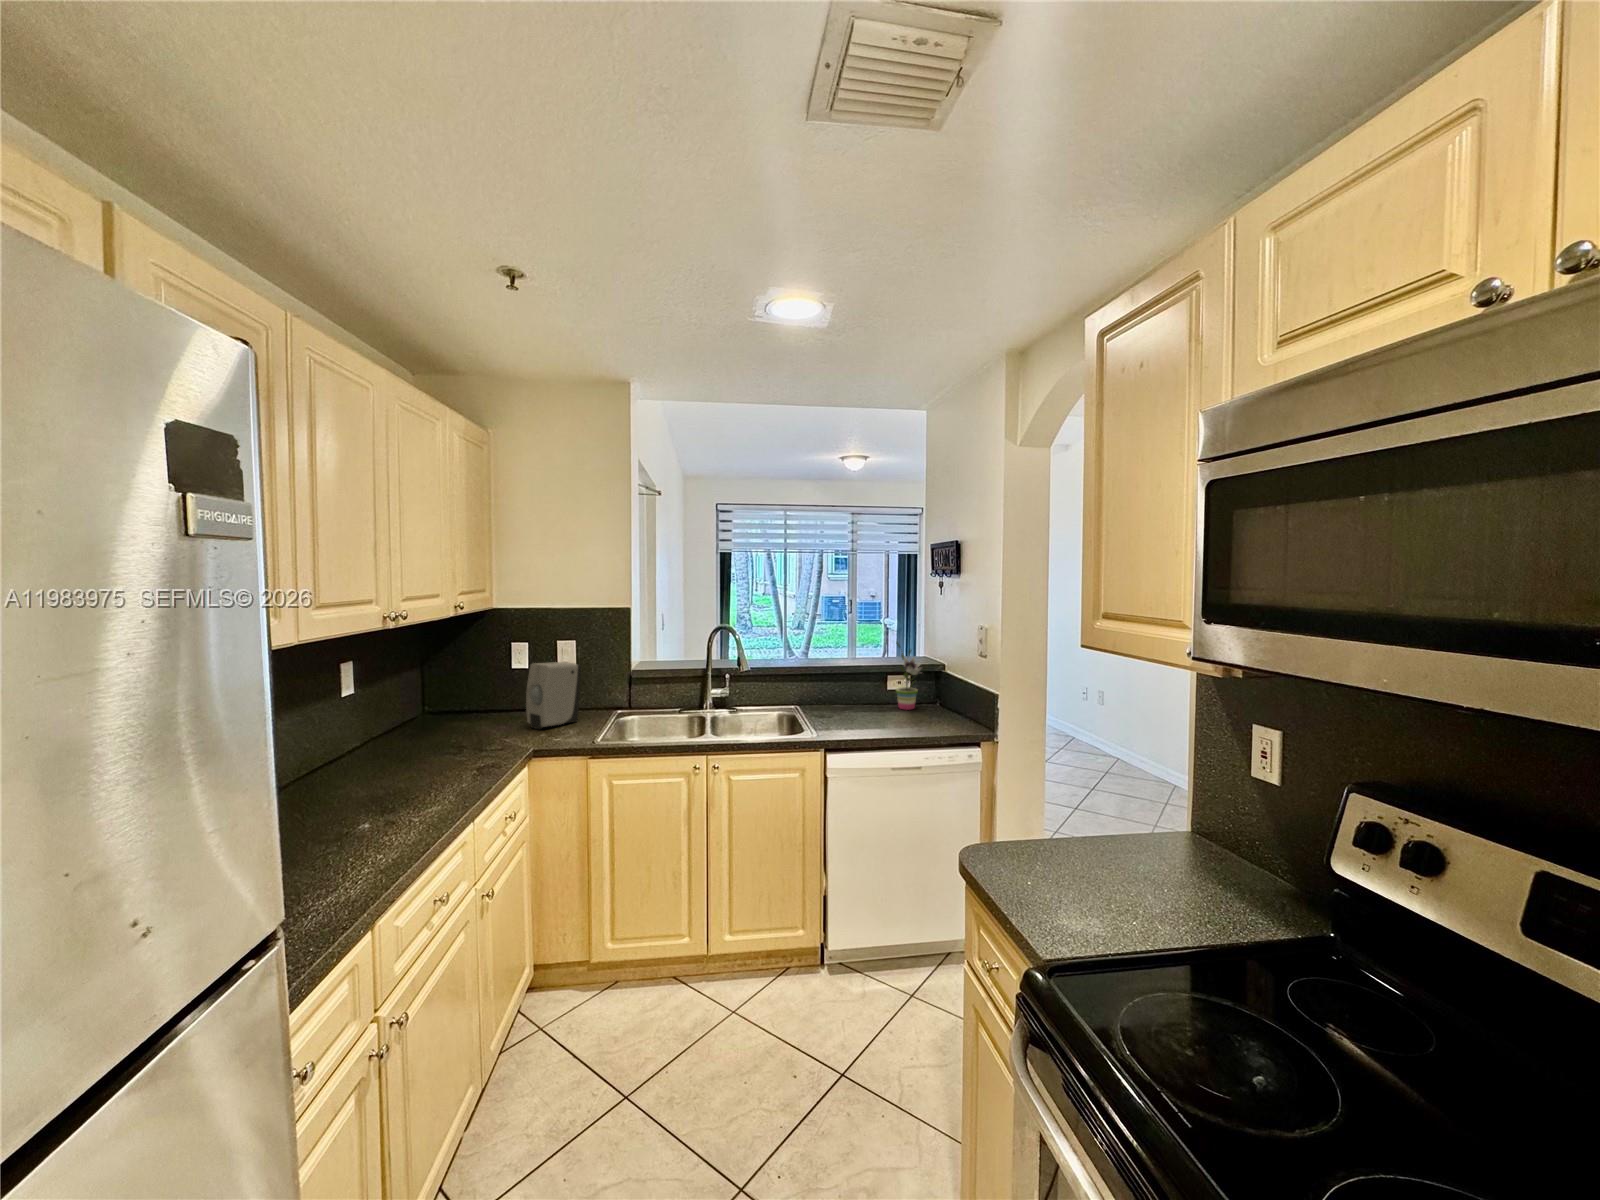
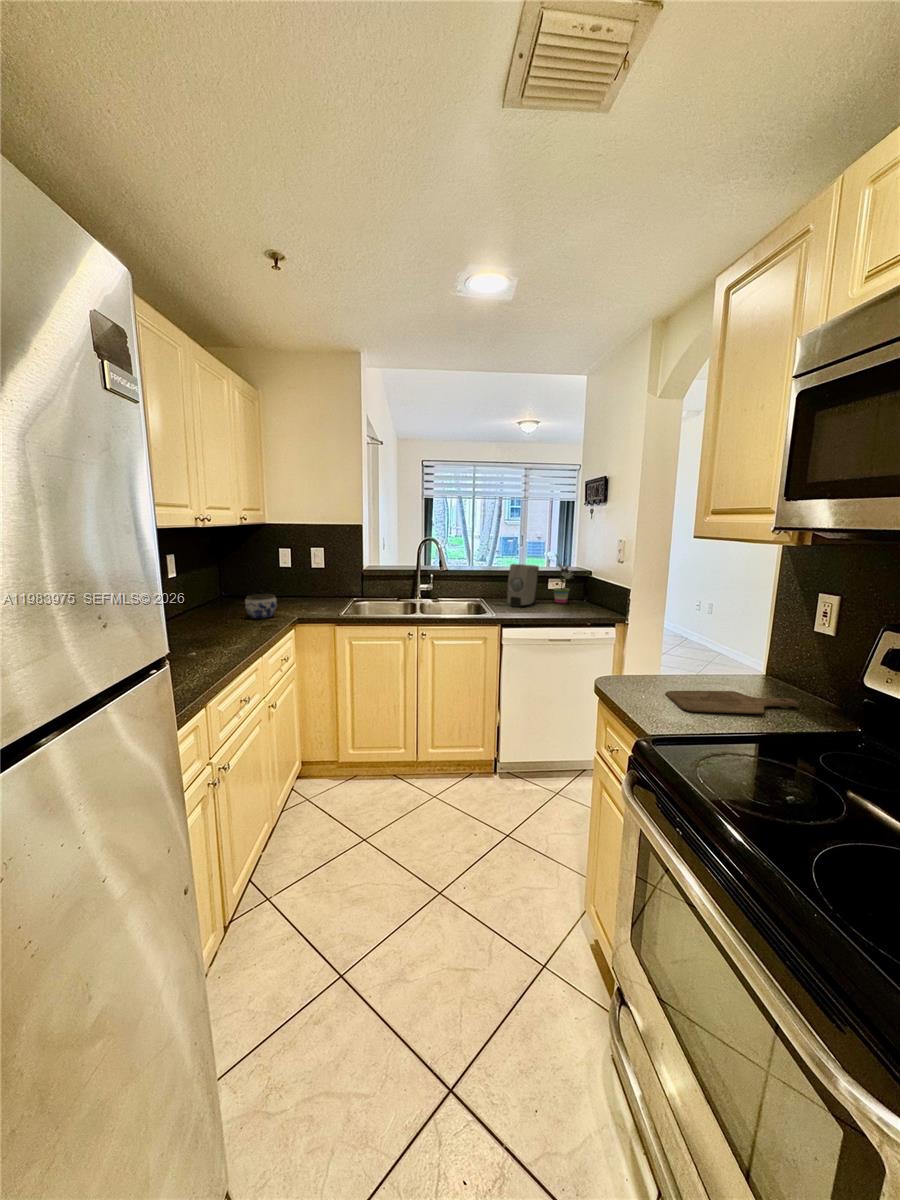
soap dispenser: present [526,662,581,729] -> present [507,564,539,607]
jar: none [453,714,502,753] -> present [245,594,277,619]
cutting board: none [1060,866,1243,907] -> present [665,691,798,714]

